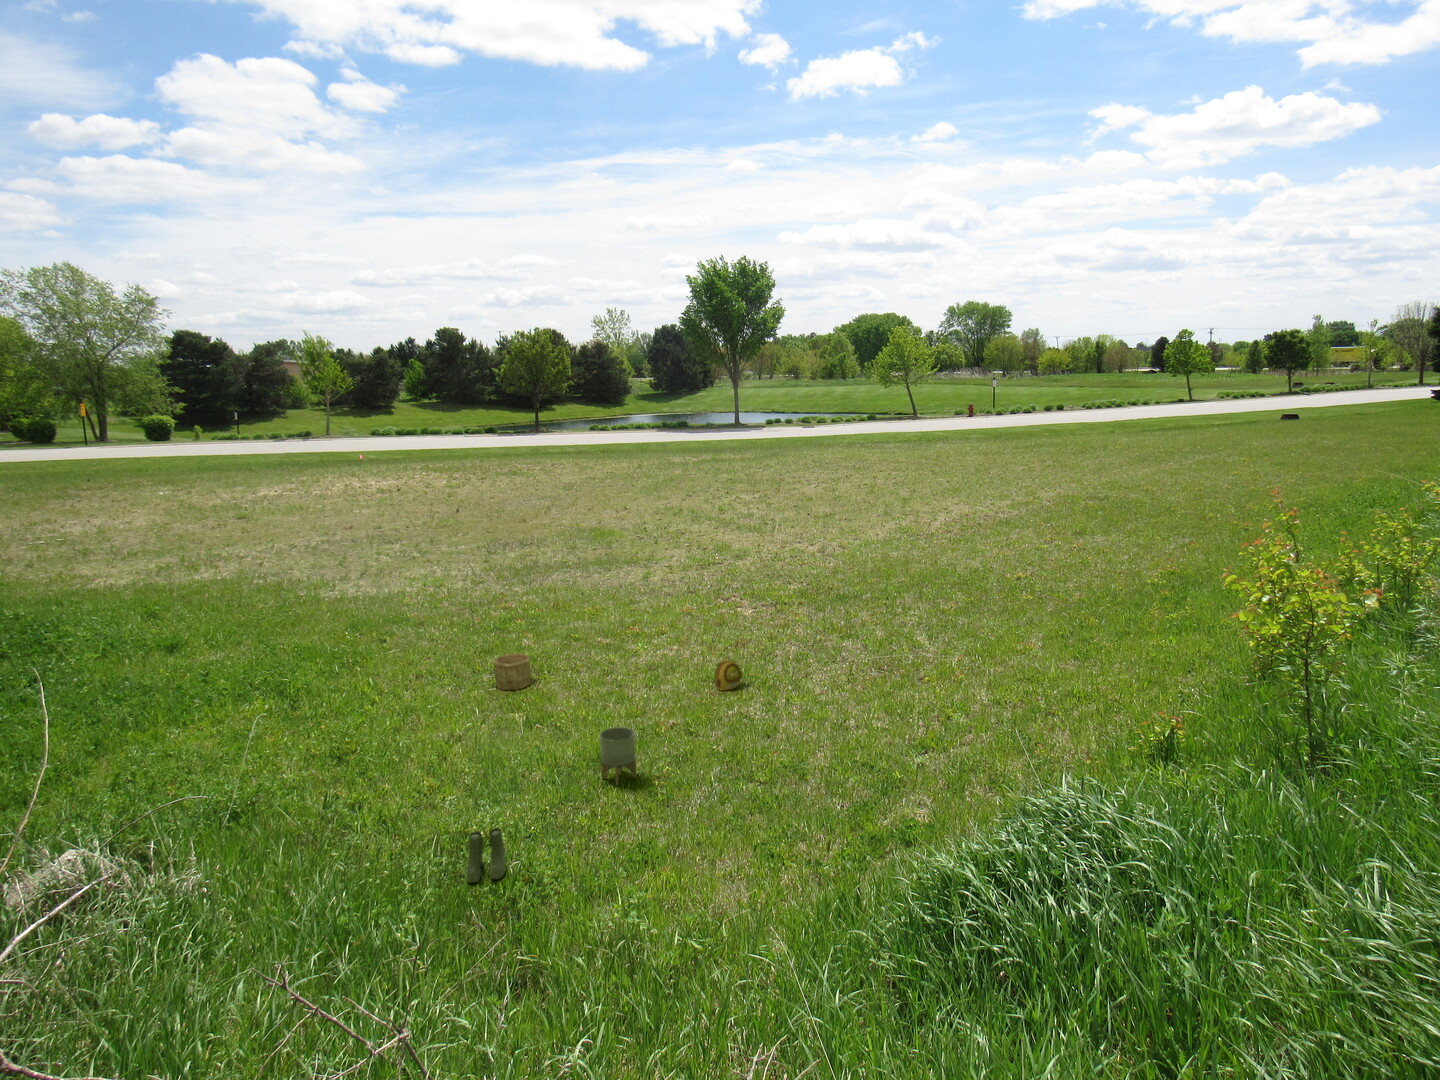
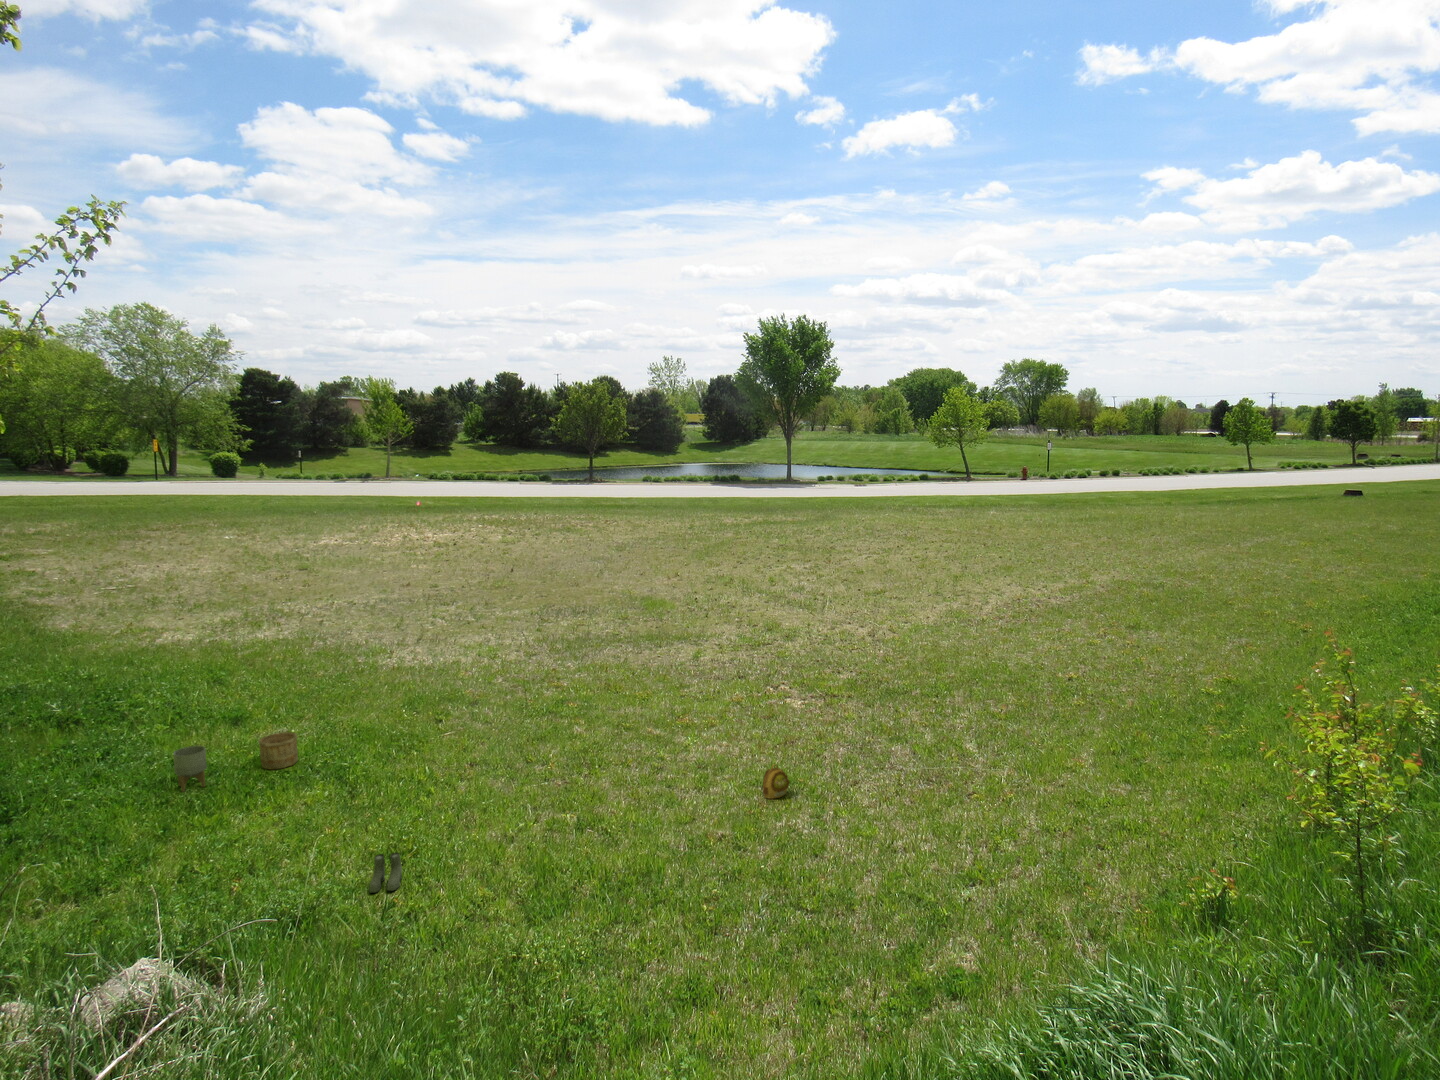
wooden bucket: present [493,653,531,690] -> present [258,732,298,770]
planter: present [600,727,637,786] -> present [174,746,207,792]
boots: present [467,828,505,883] -> present [370,853,402,893]

